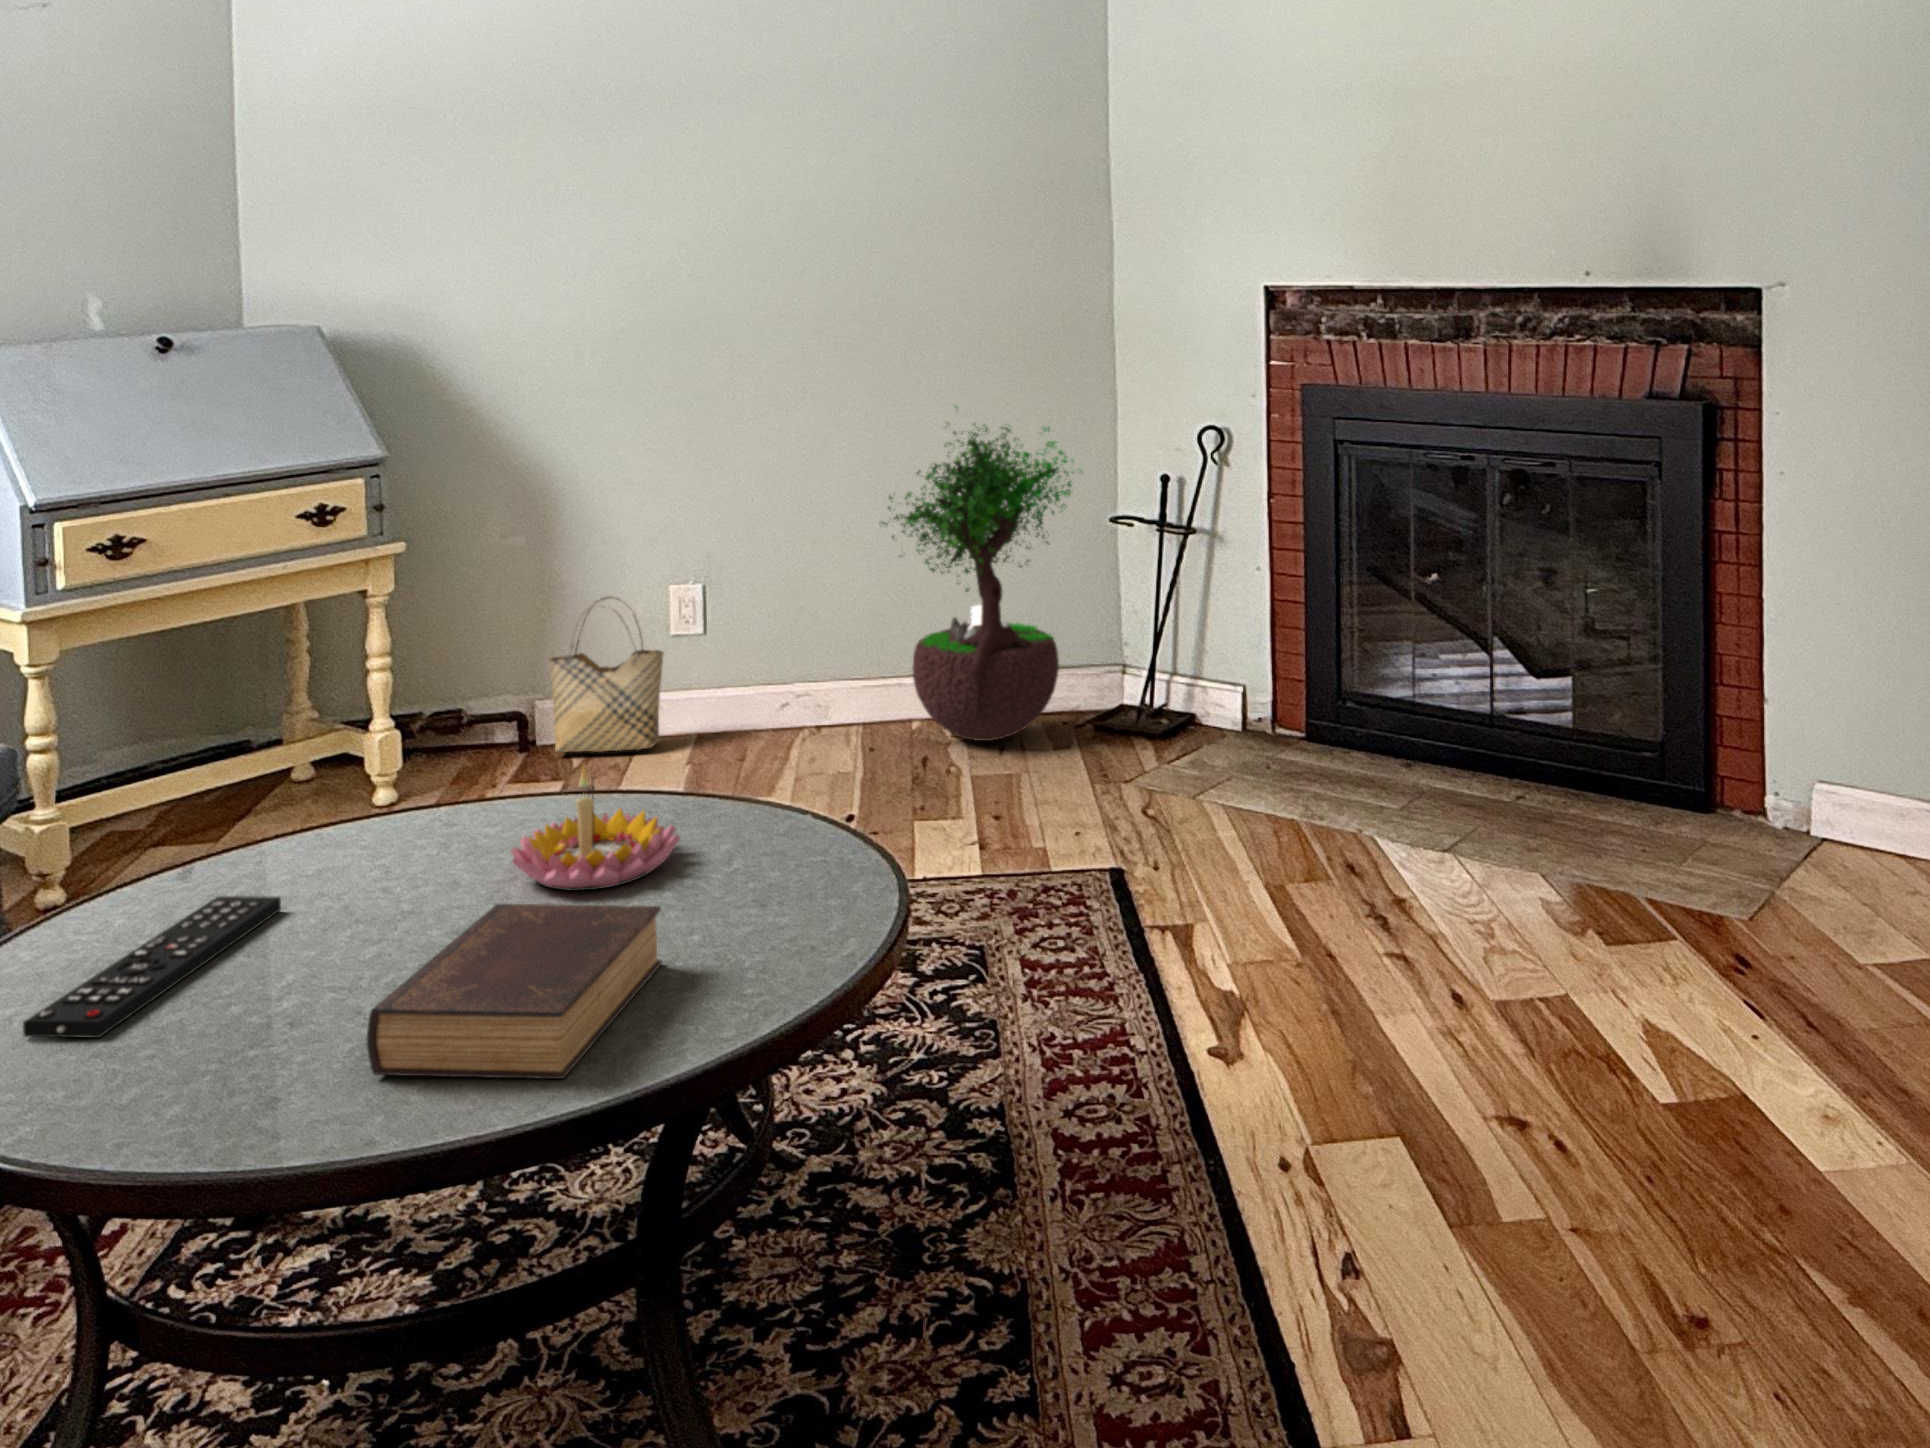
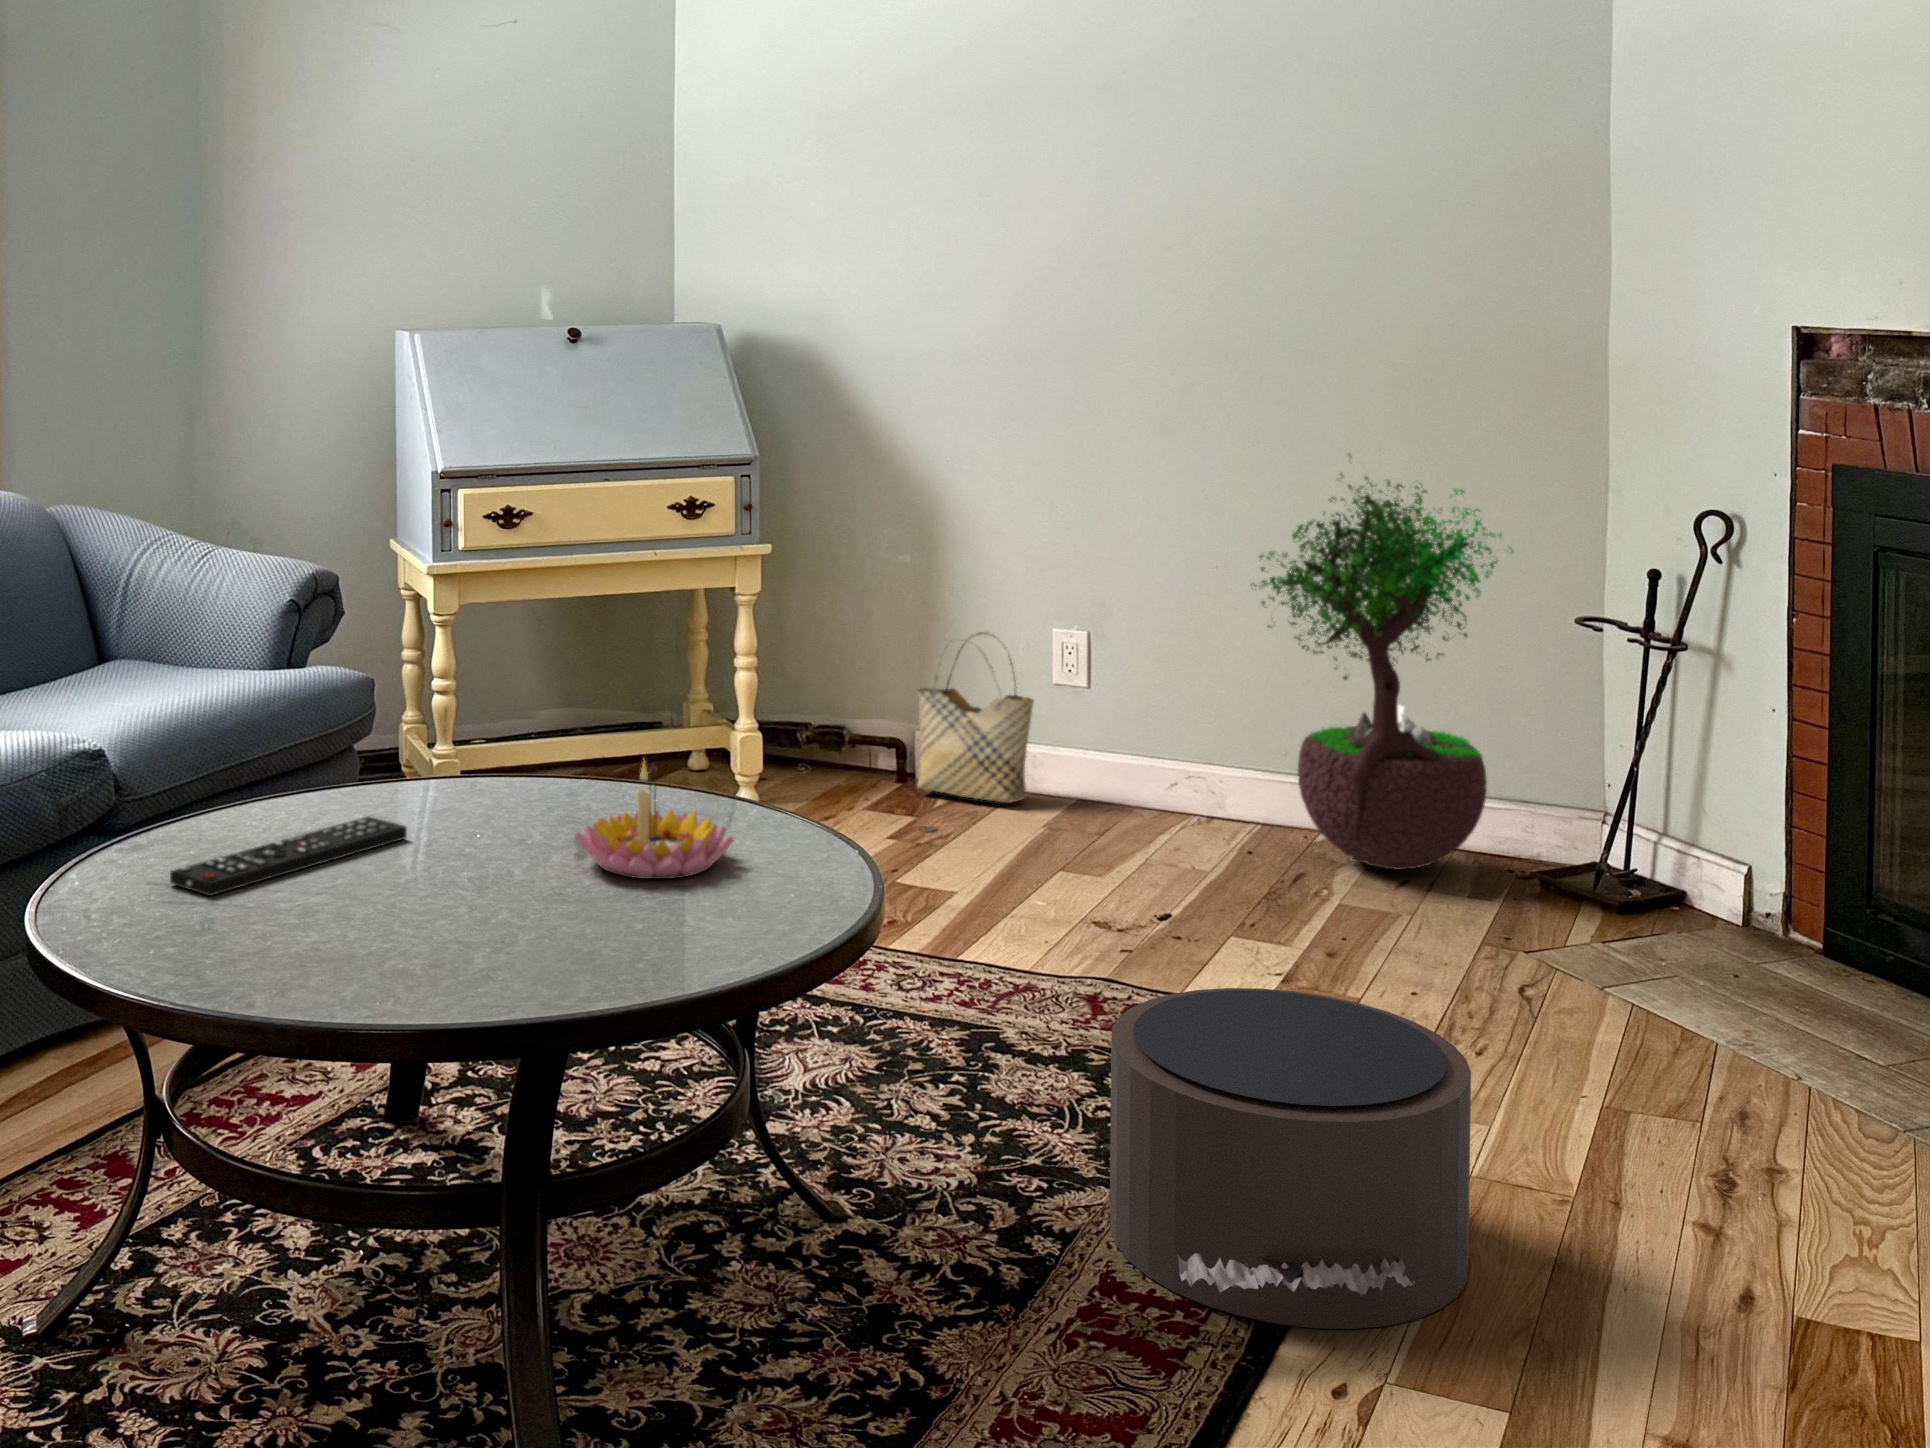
pouf: none [967,847,1303,1130] -> present [1103,988,1471,1329]
book: present [367,904,662,1079] -> none [326,860,614,1010]

